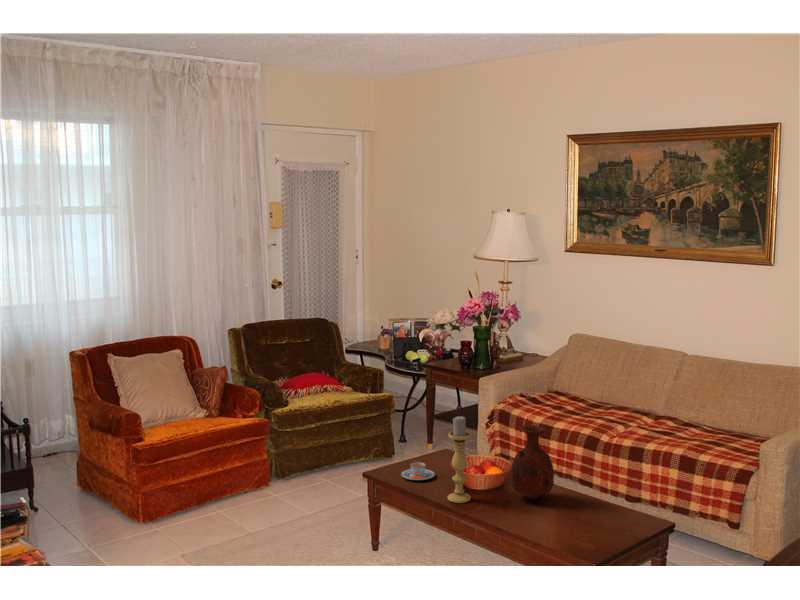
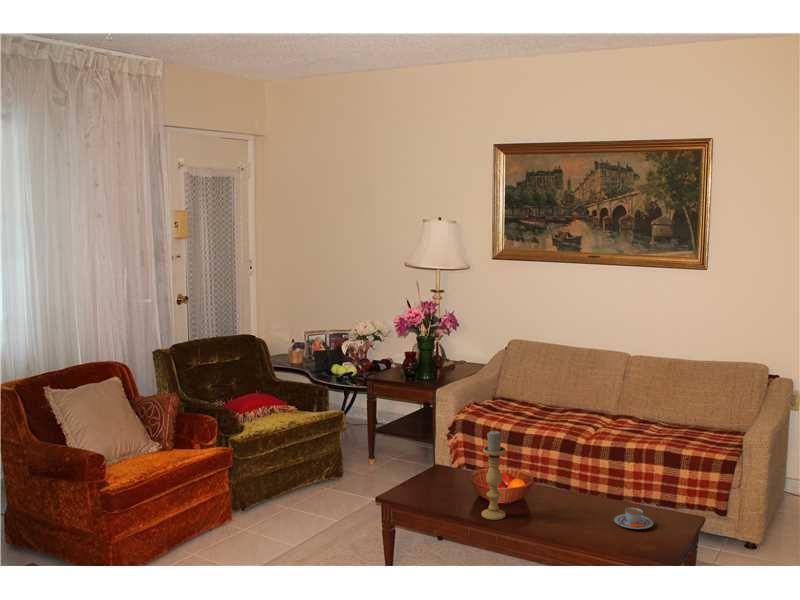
vase: present [511,425,554,499] -> none [536,434,588,509]
teacup: present [401,462,435,480] -> present [614,508,654,529]

